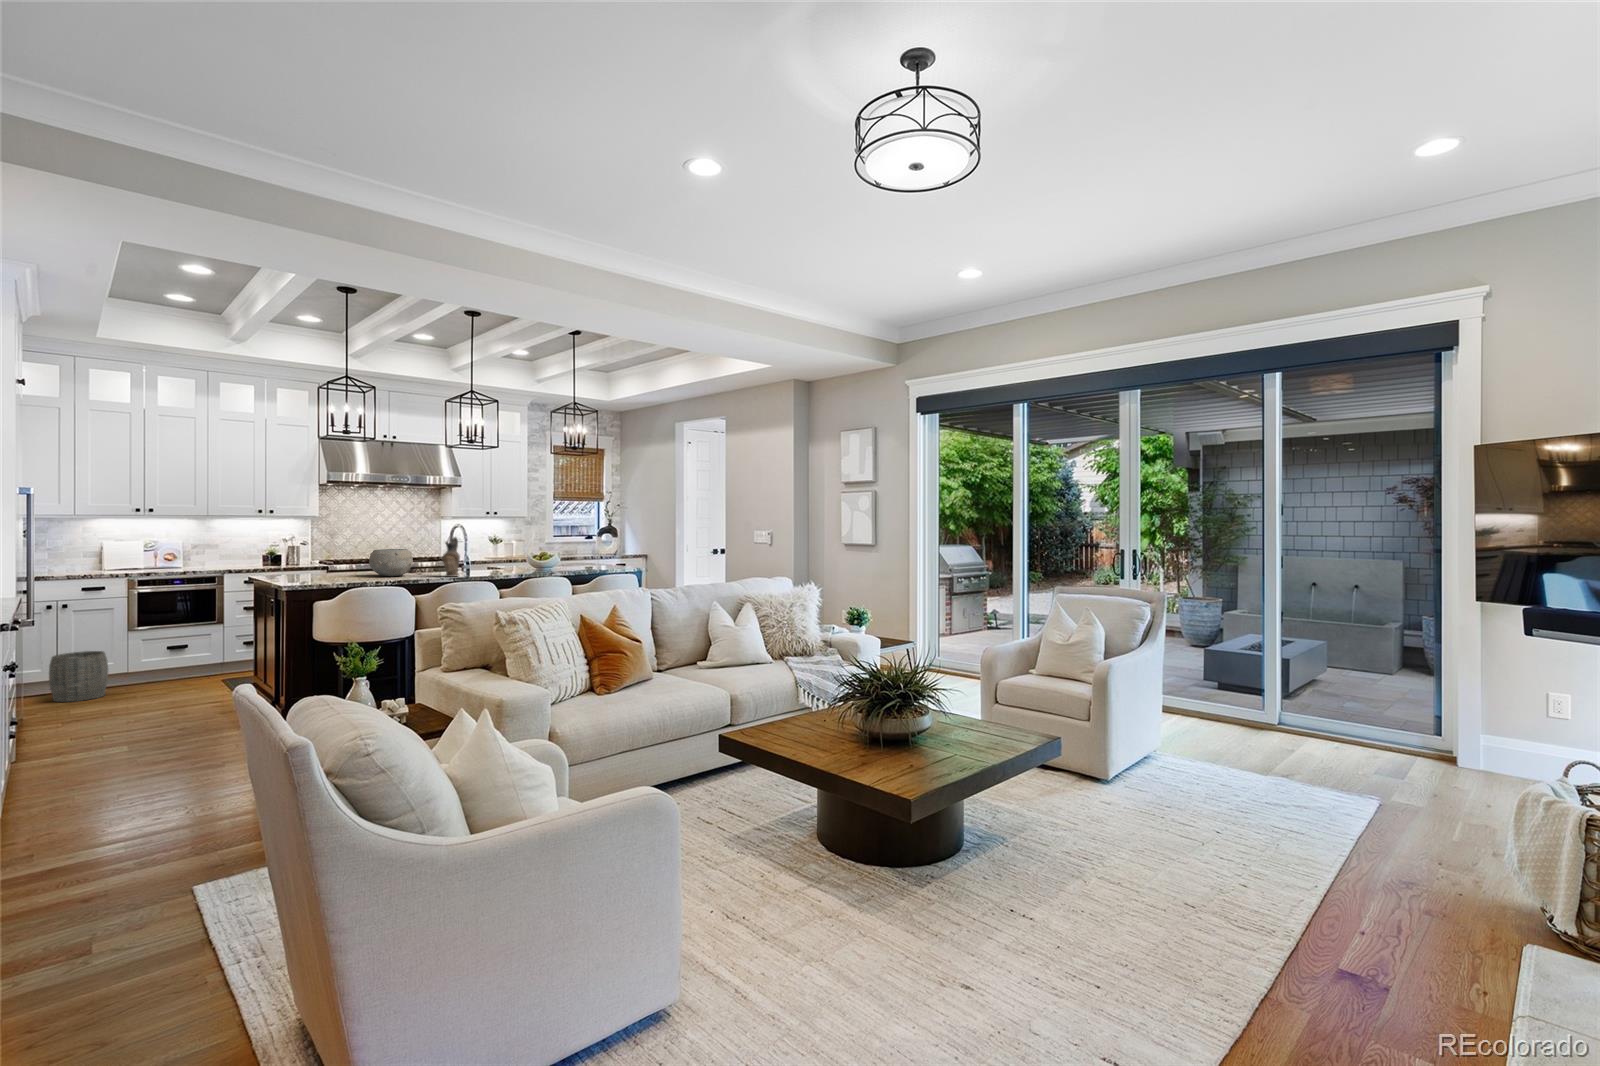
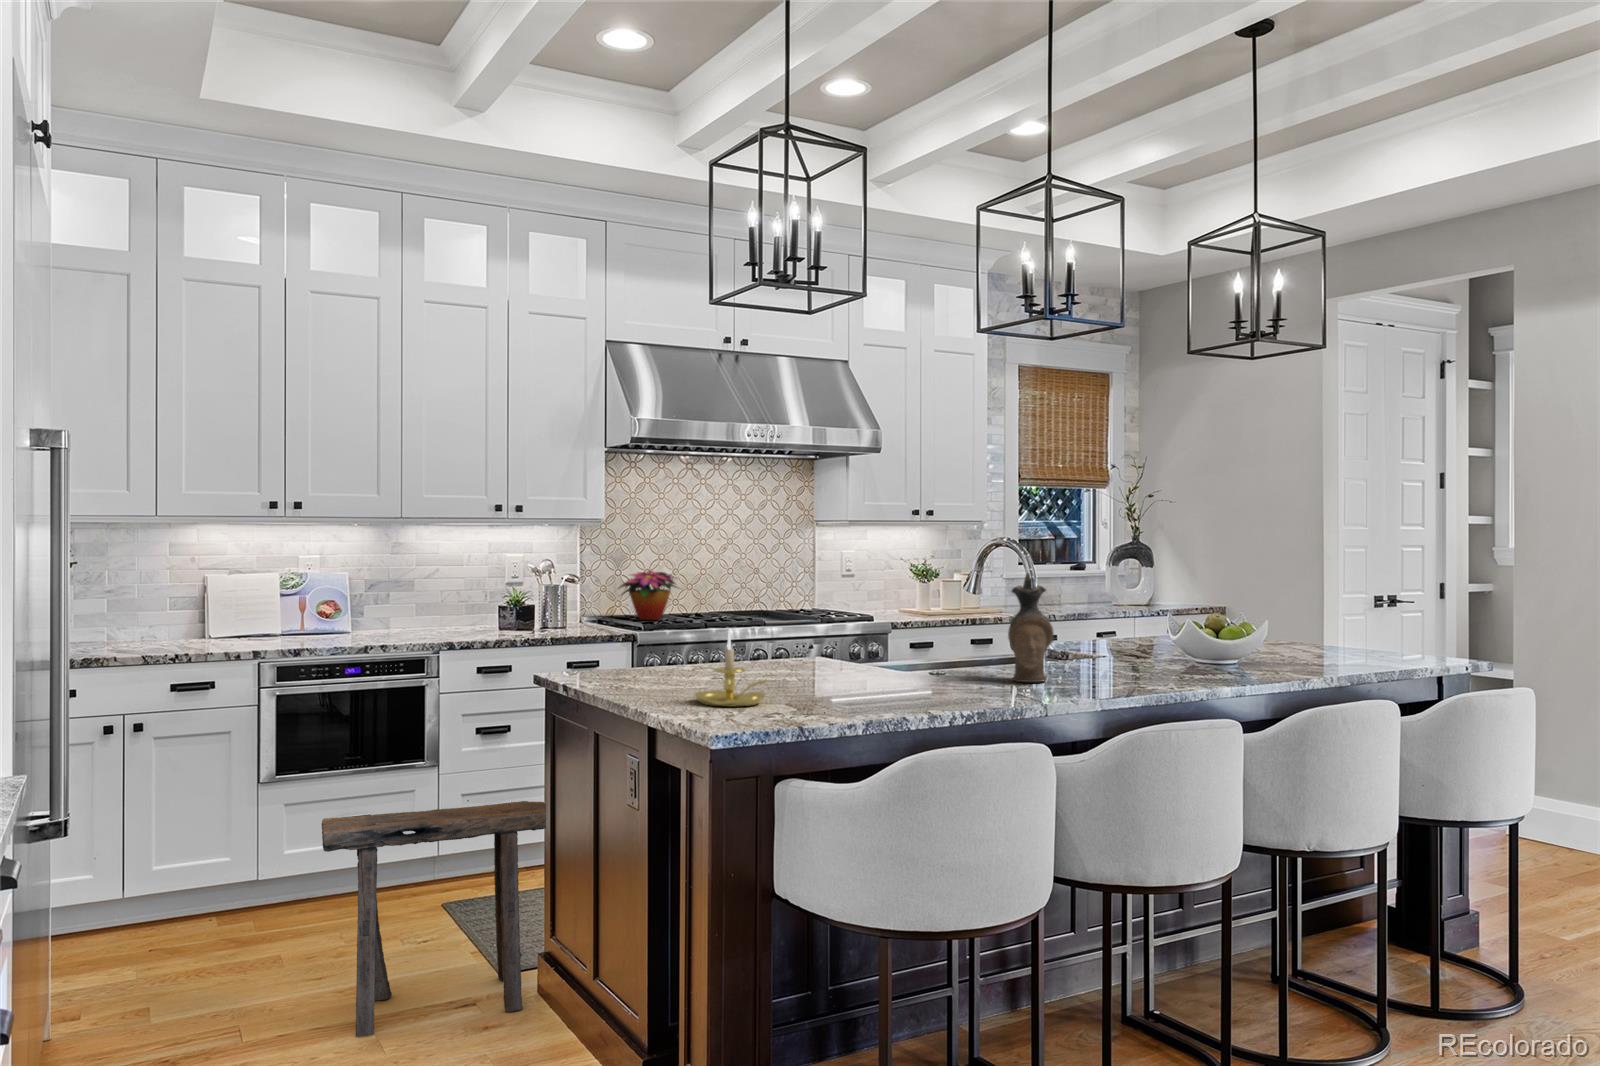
flower arrangement: none [321,539,360,562] -> present [618,570,677,620]
ceramic bowl: present [369,549,413,576] -> none [824,604,932,679]
candle holder: none [295,556,326,582] -> present [695,631,771,707]
stool: none [147,627,254,713] -> present [322,801,546,1037]
woven basket: present [49,651,108,702] -> none [107,832,223,962]

